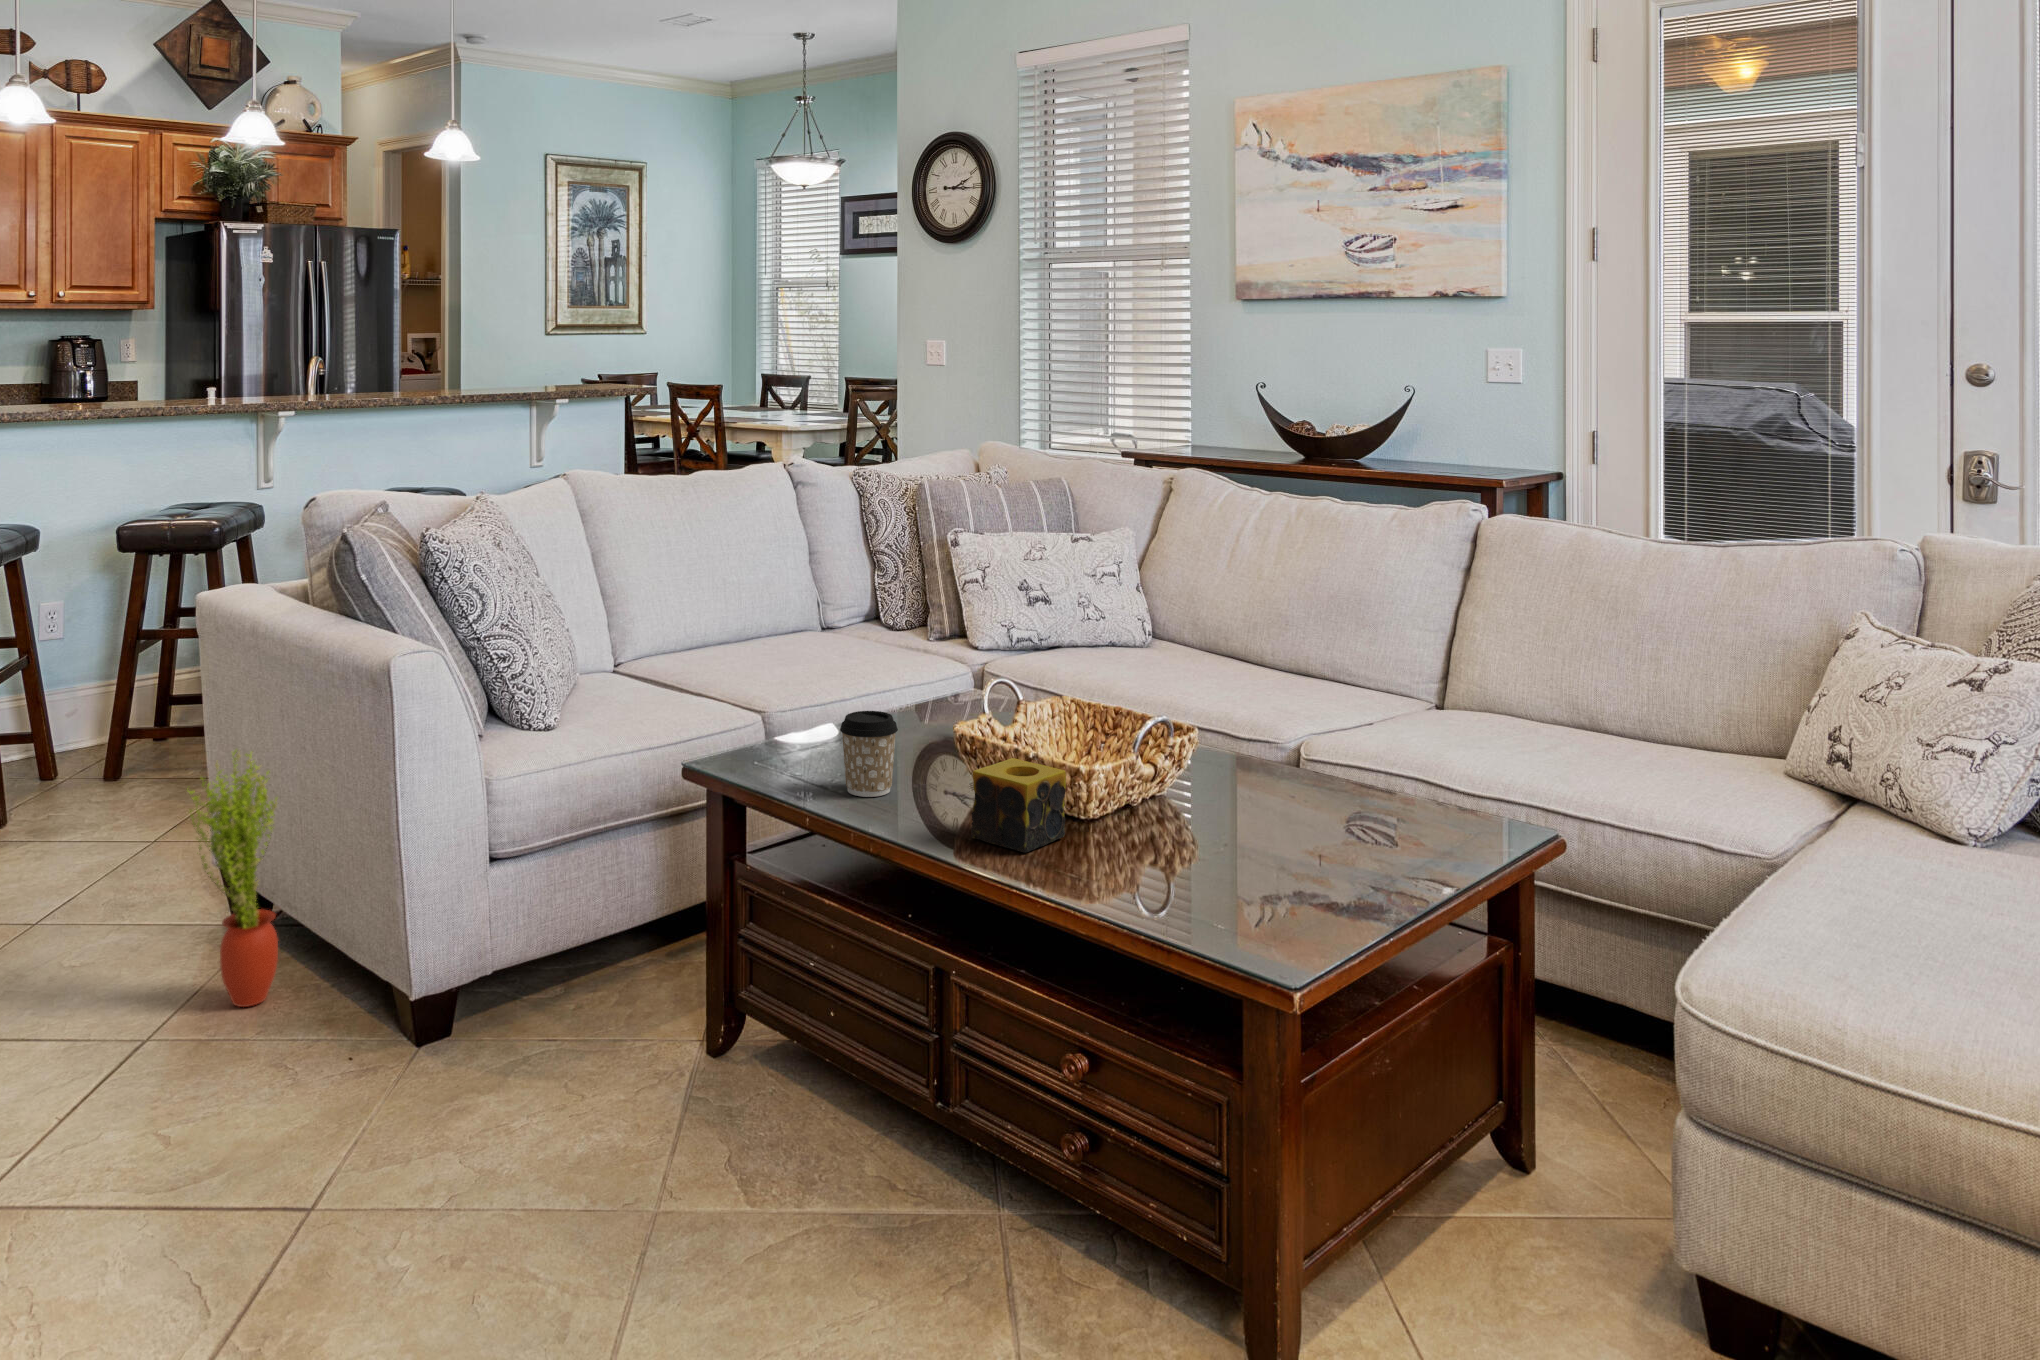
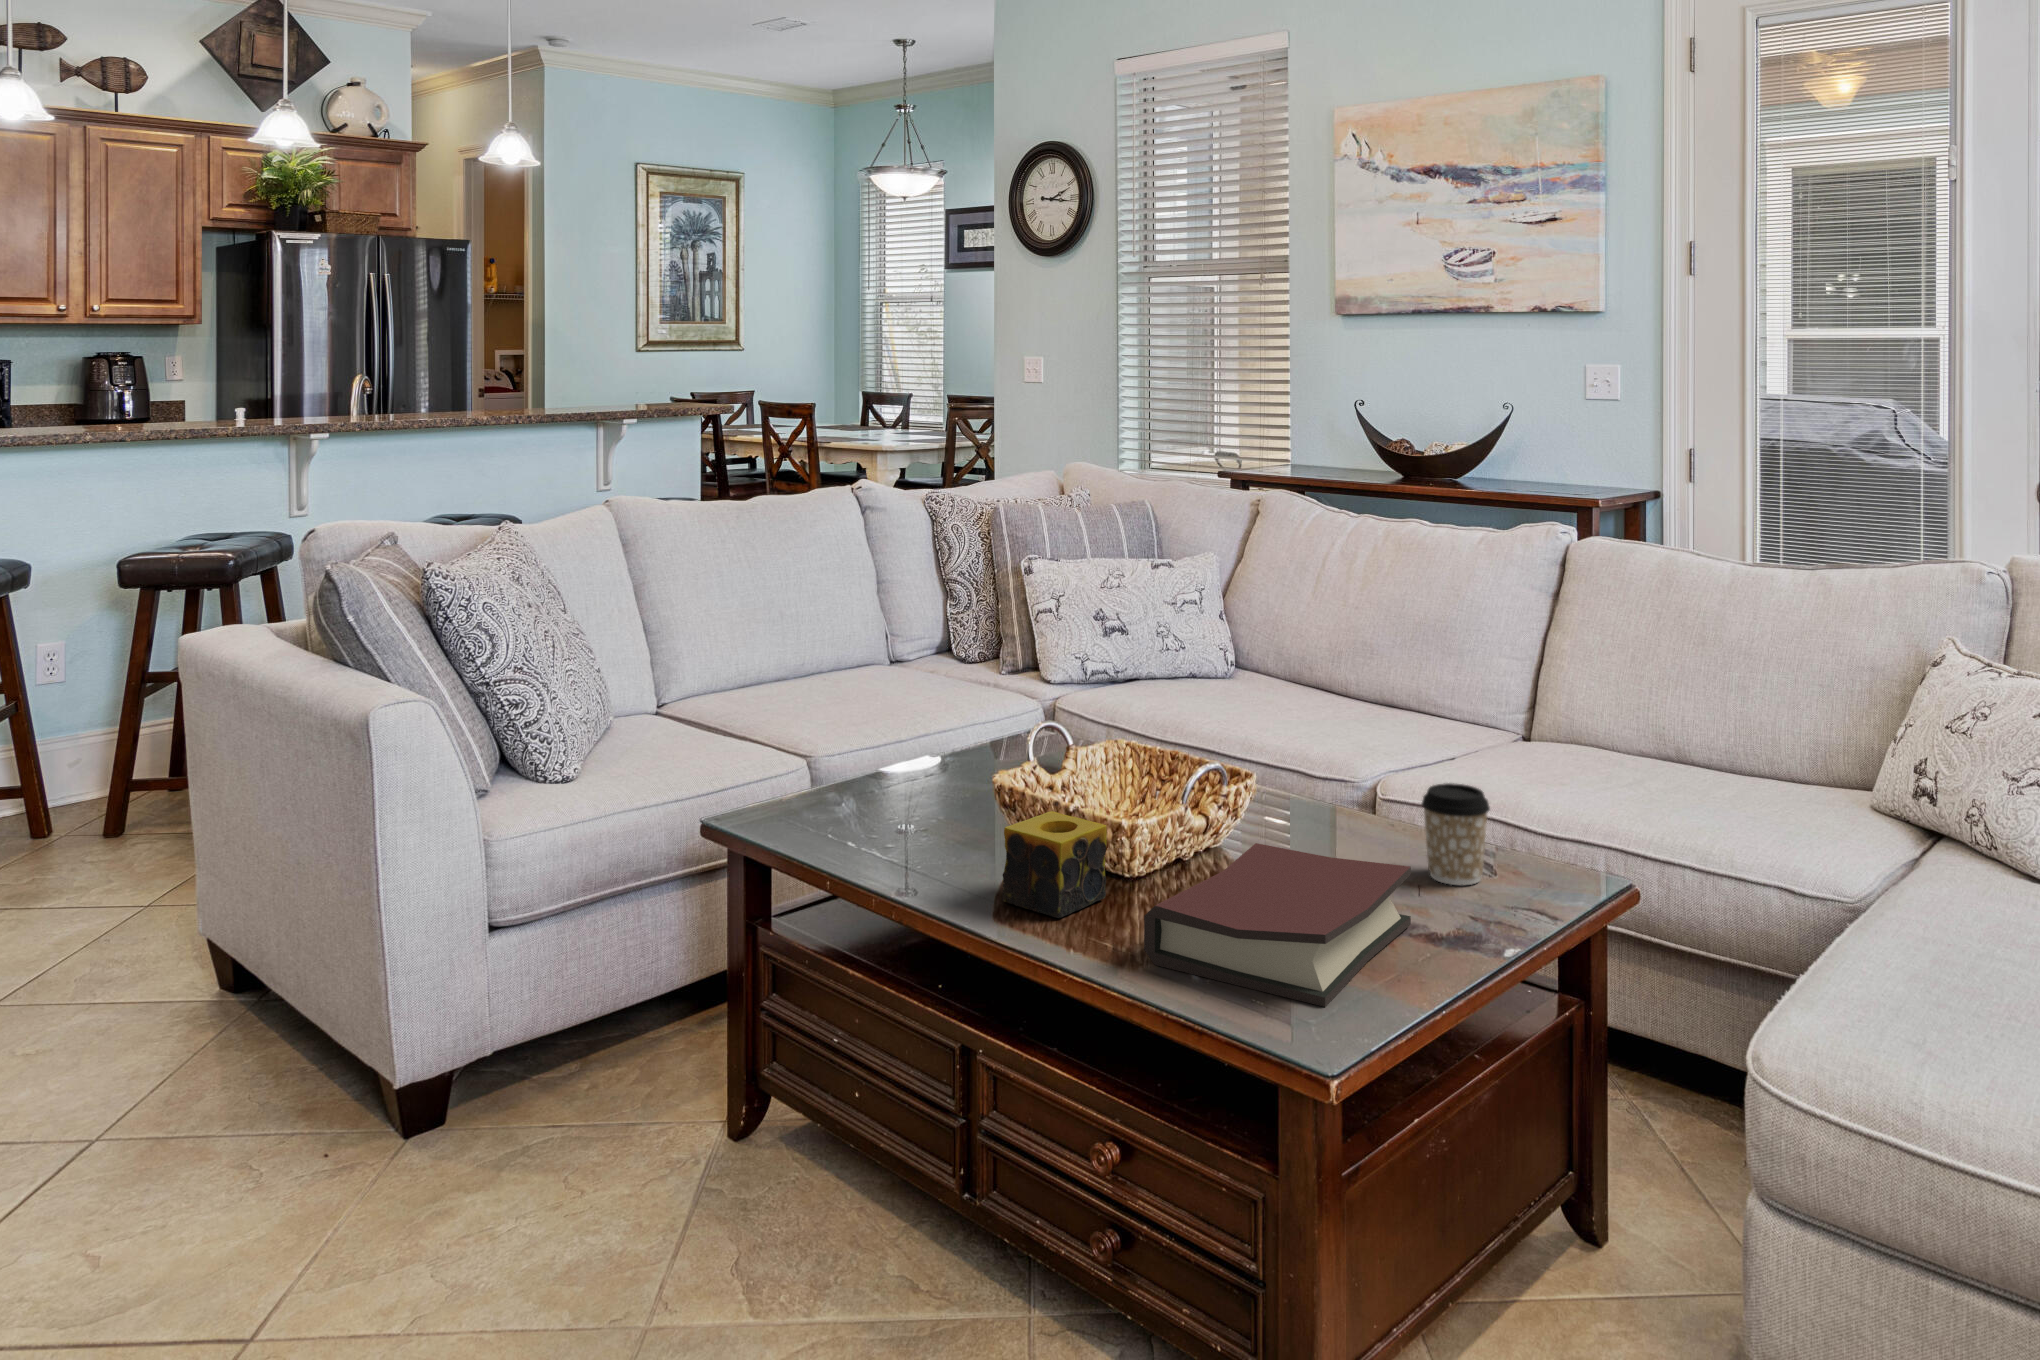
coffee cup: present [840,711,898,797] -> present [1422,783,1490,885]
potted plant: present [189,750,278,1007] -> none [143,807,251,1098]
hardback book: none [1109,790,1350,930] -> present [1144,843,1411,1007]

